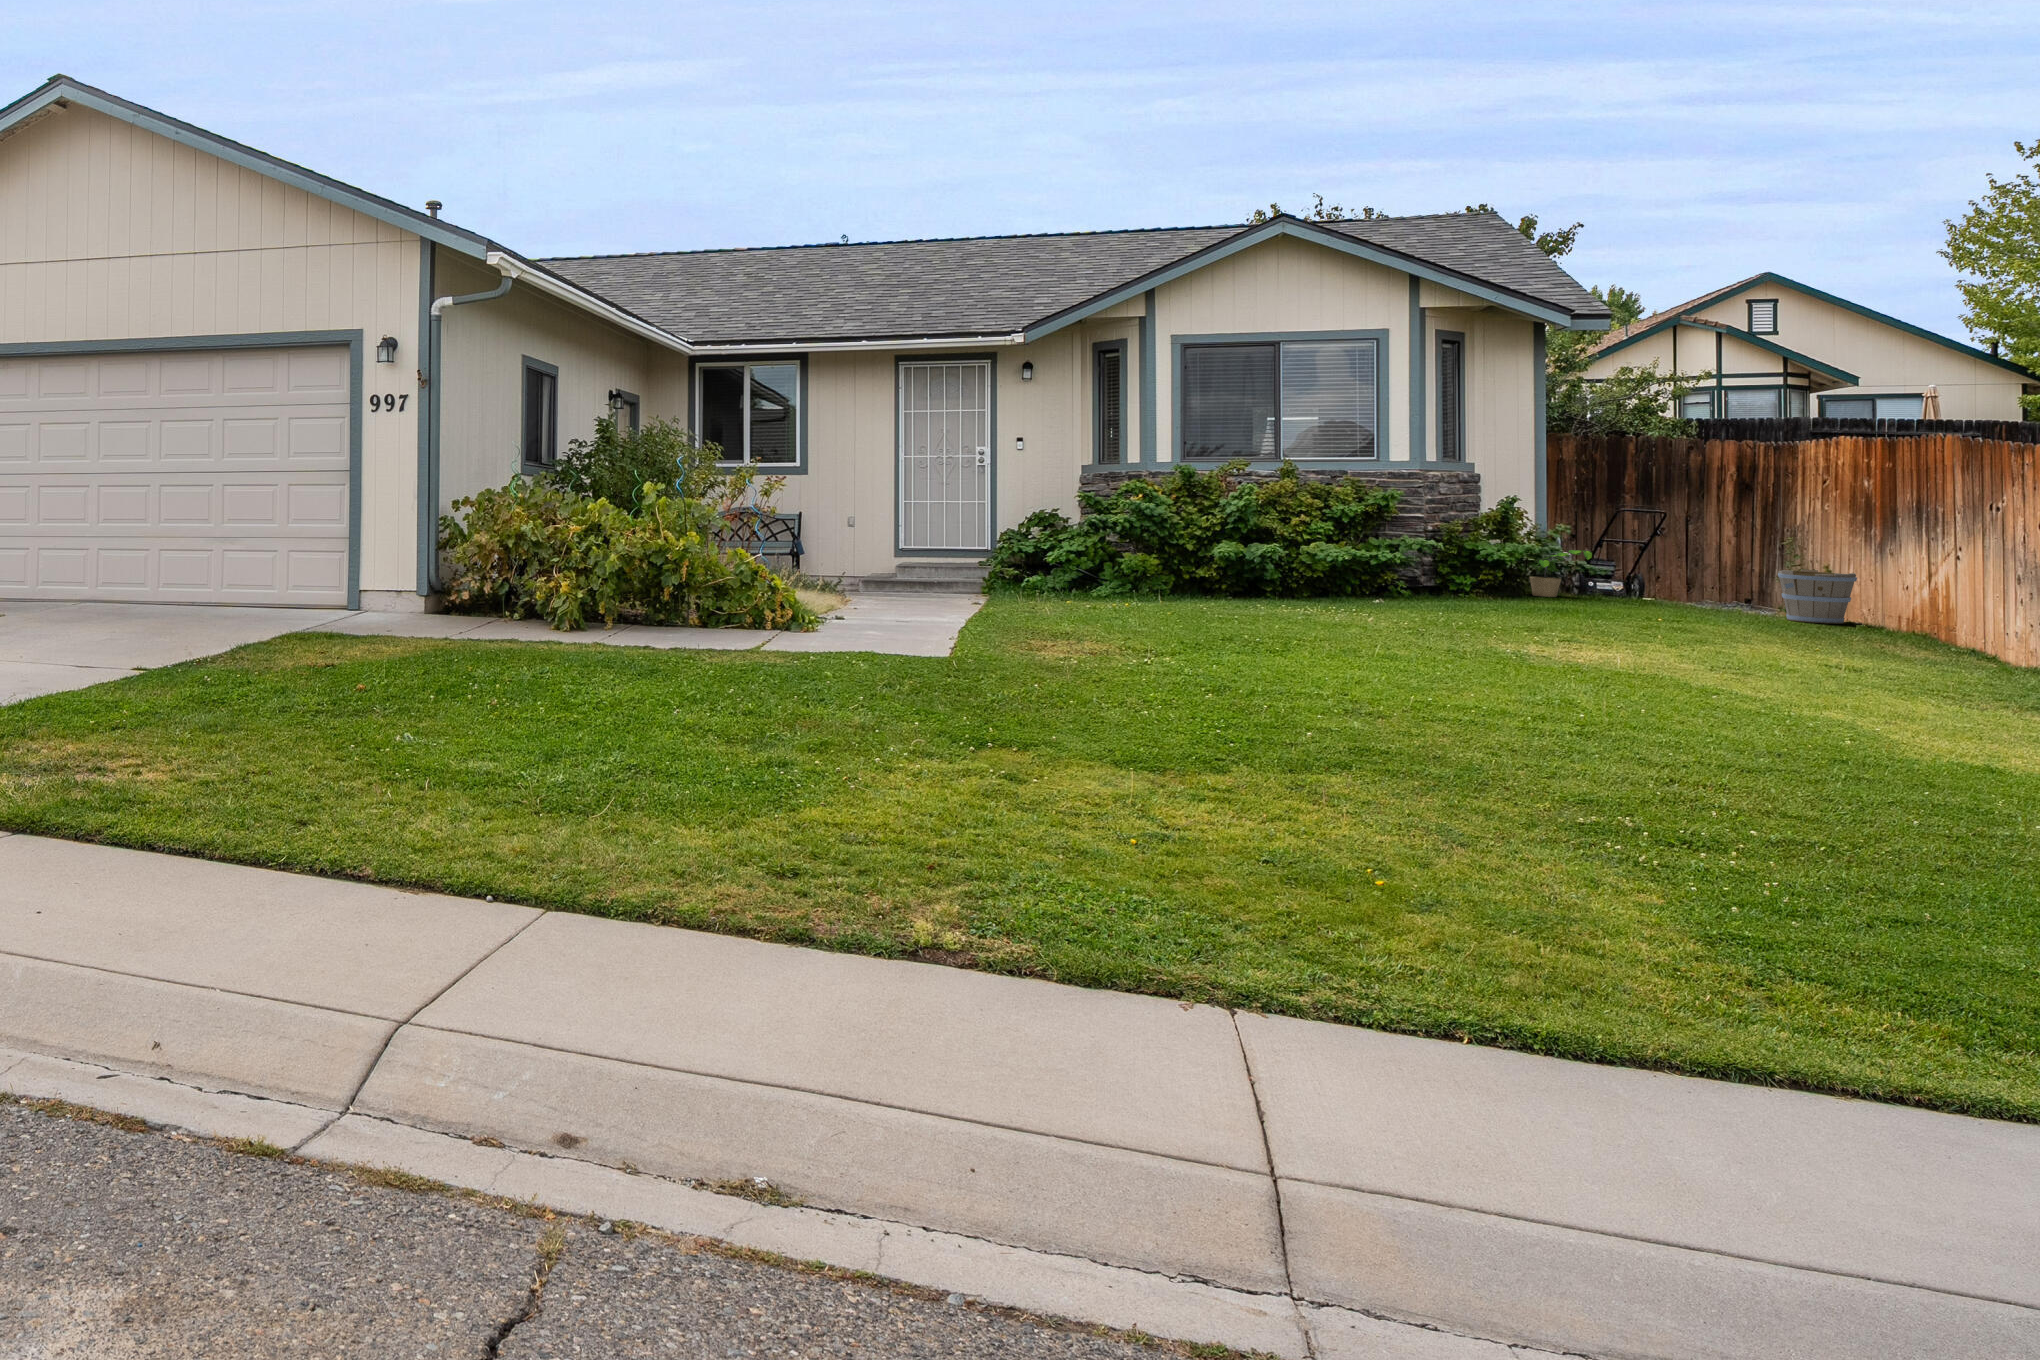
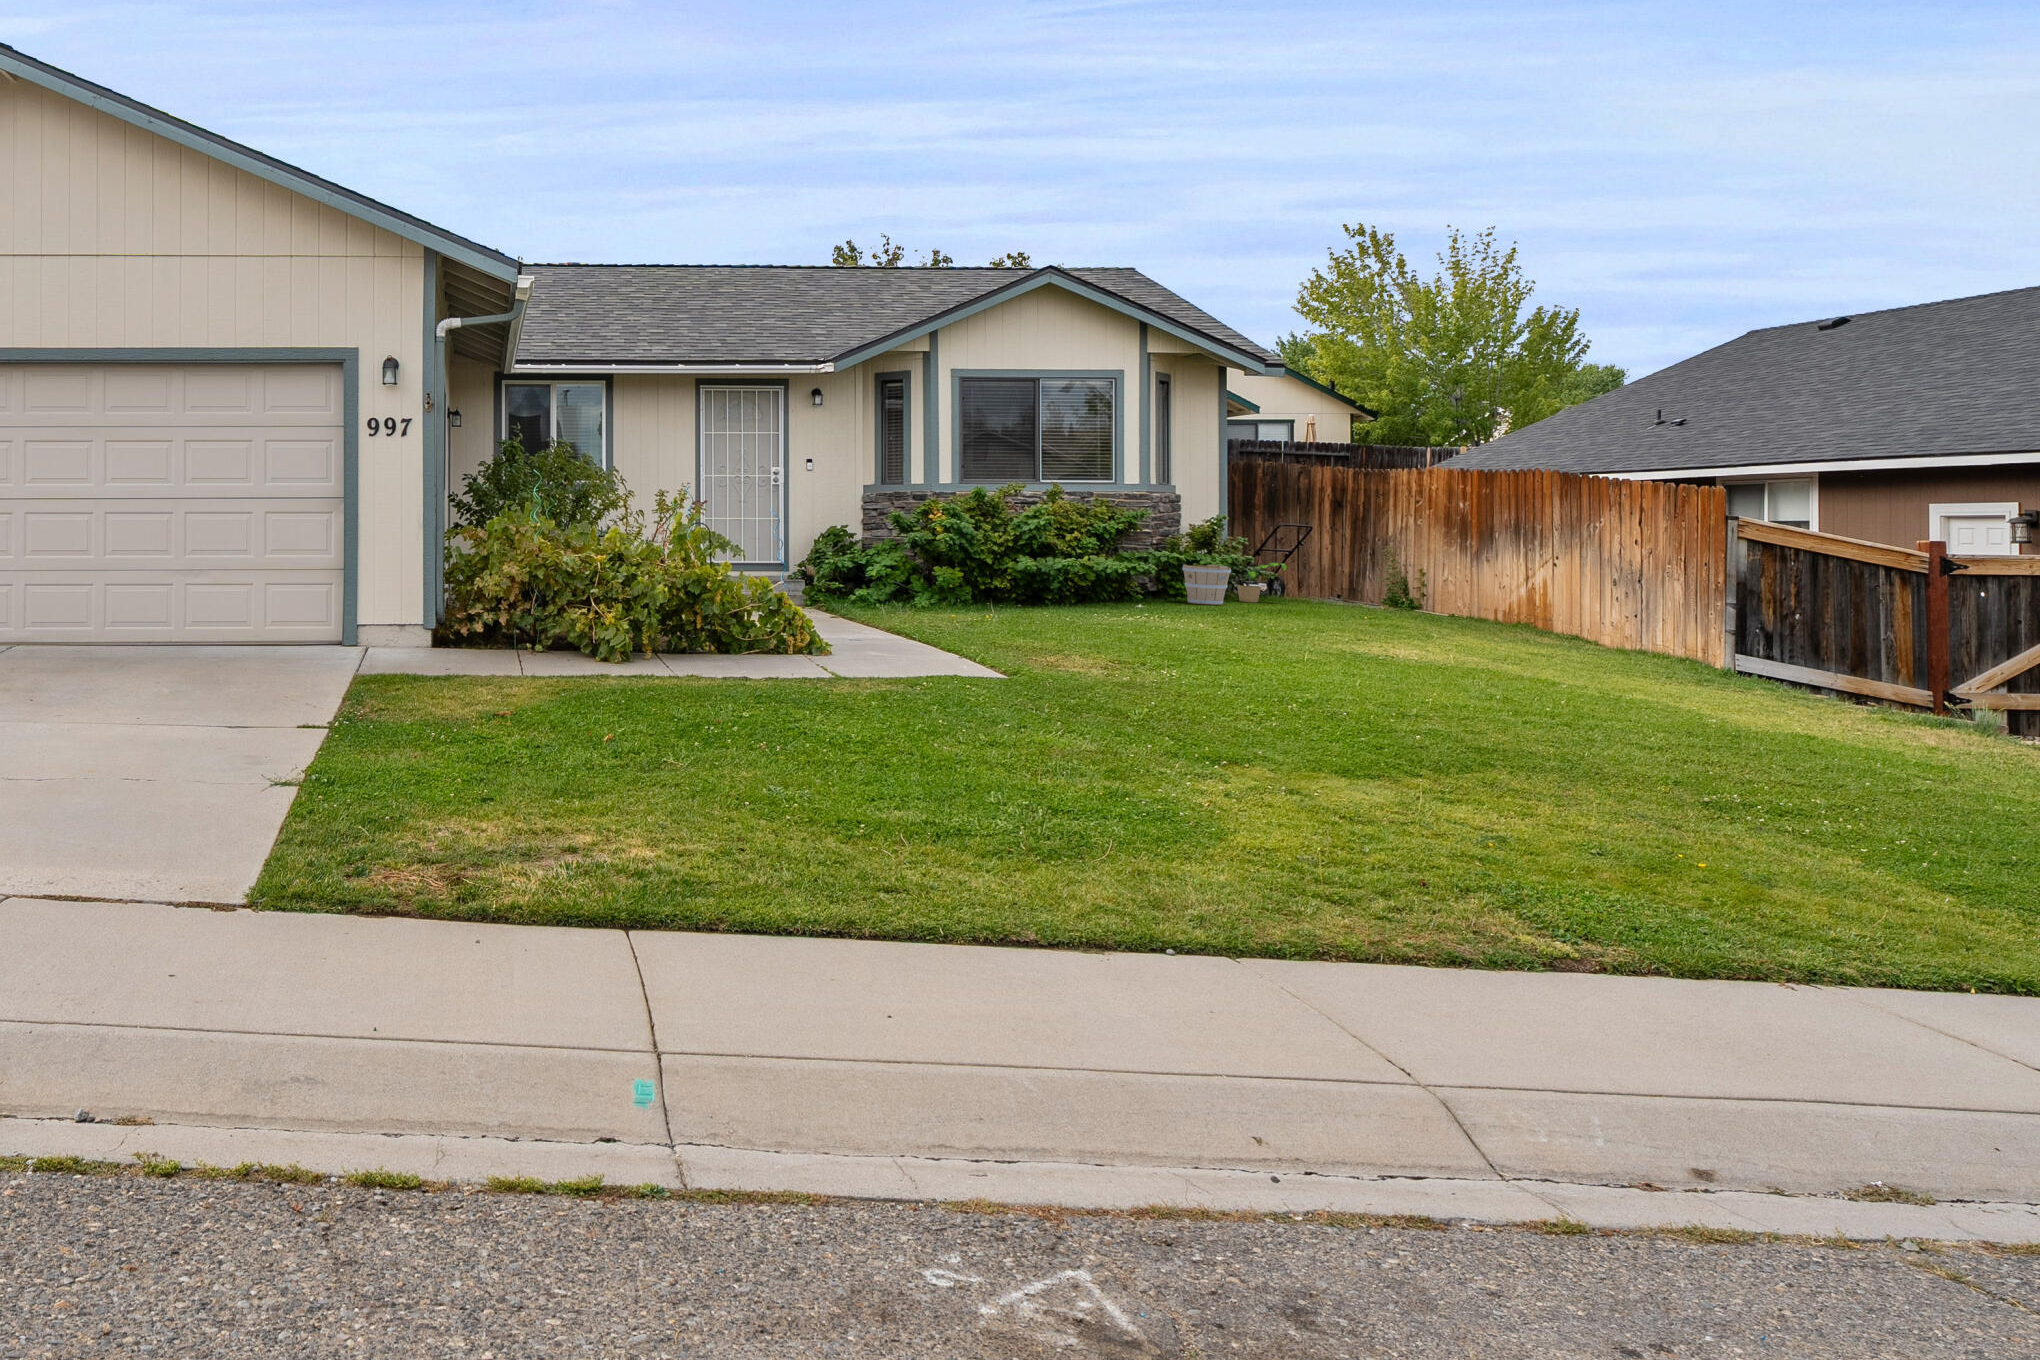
wooden bucket: present [1778,569,1857,624] -> present [1182,565,1231,605]

